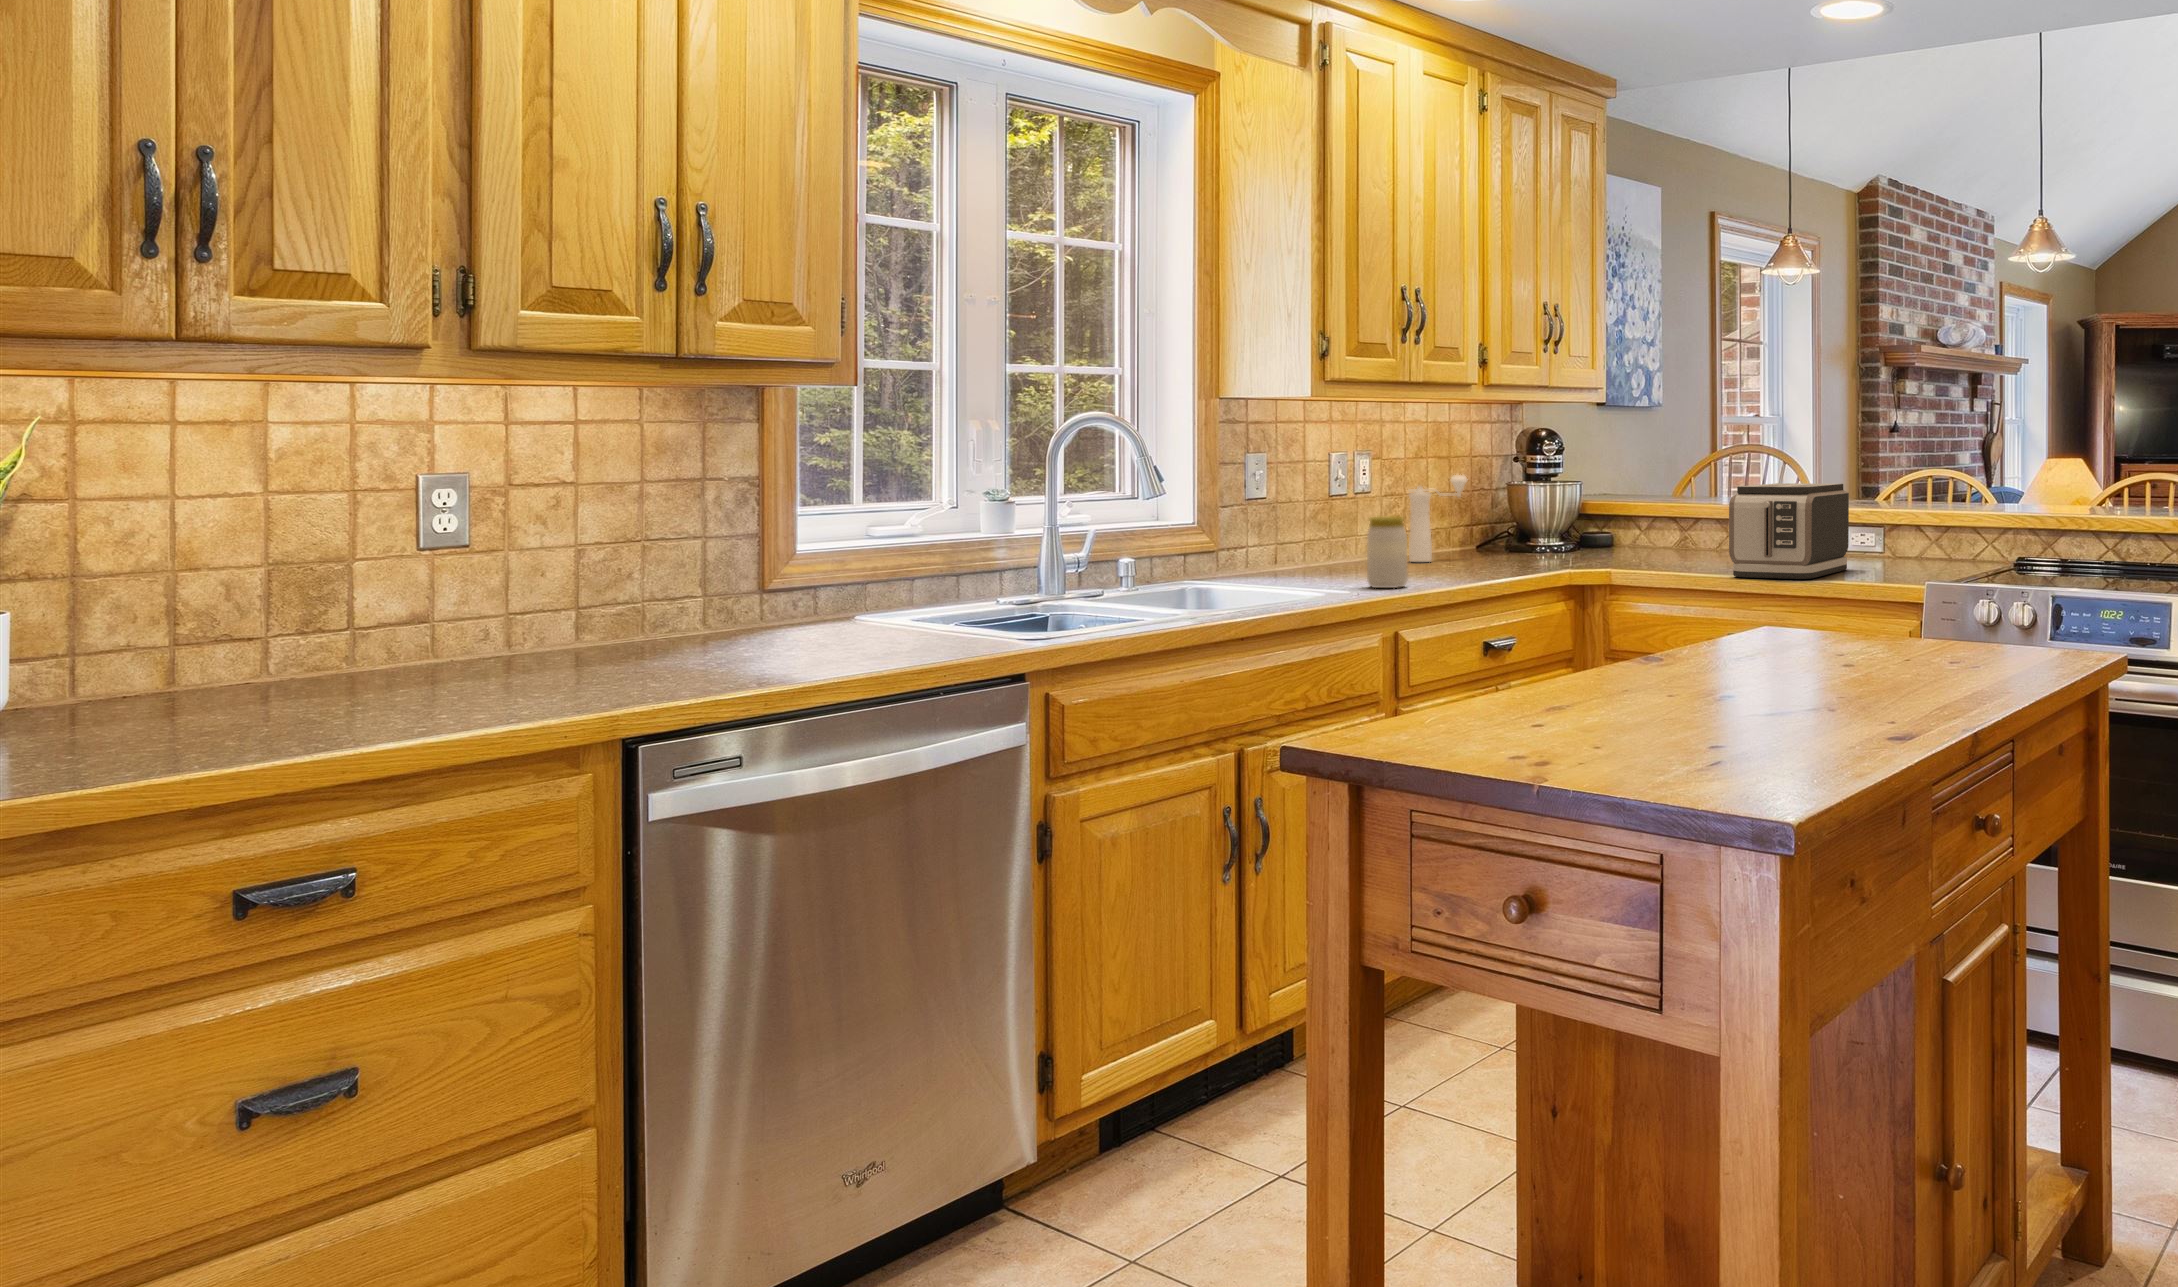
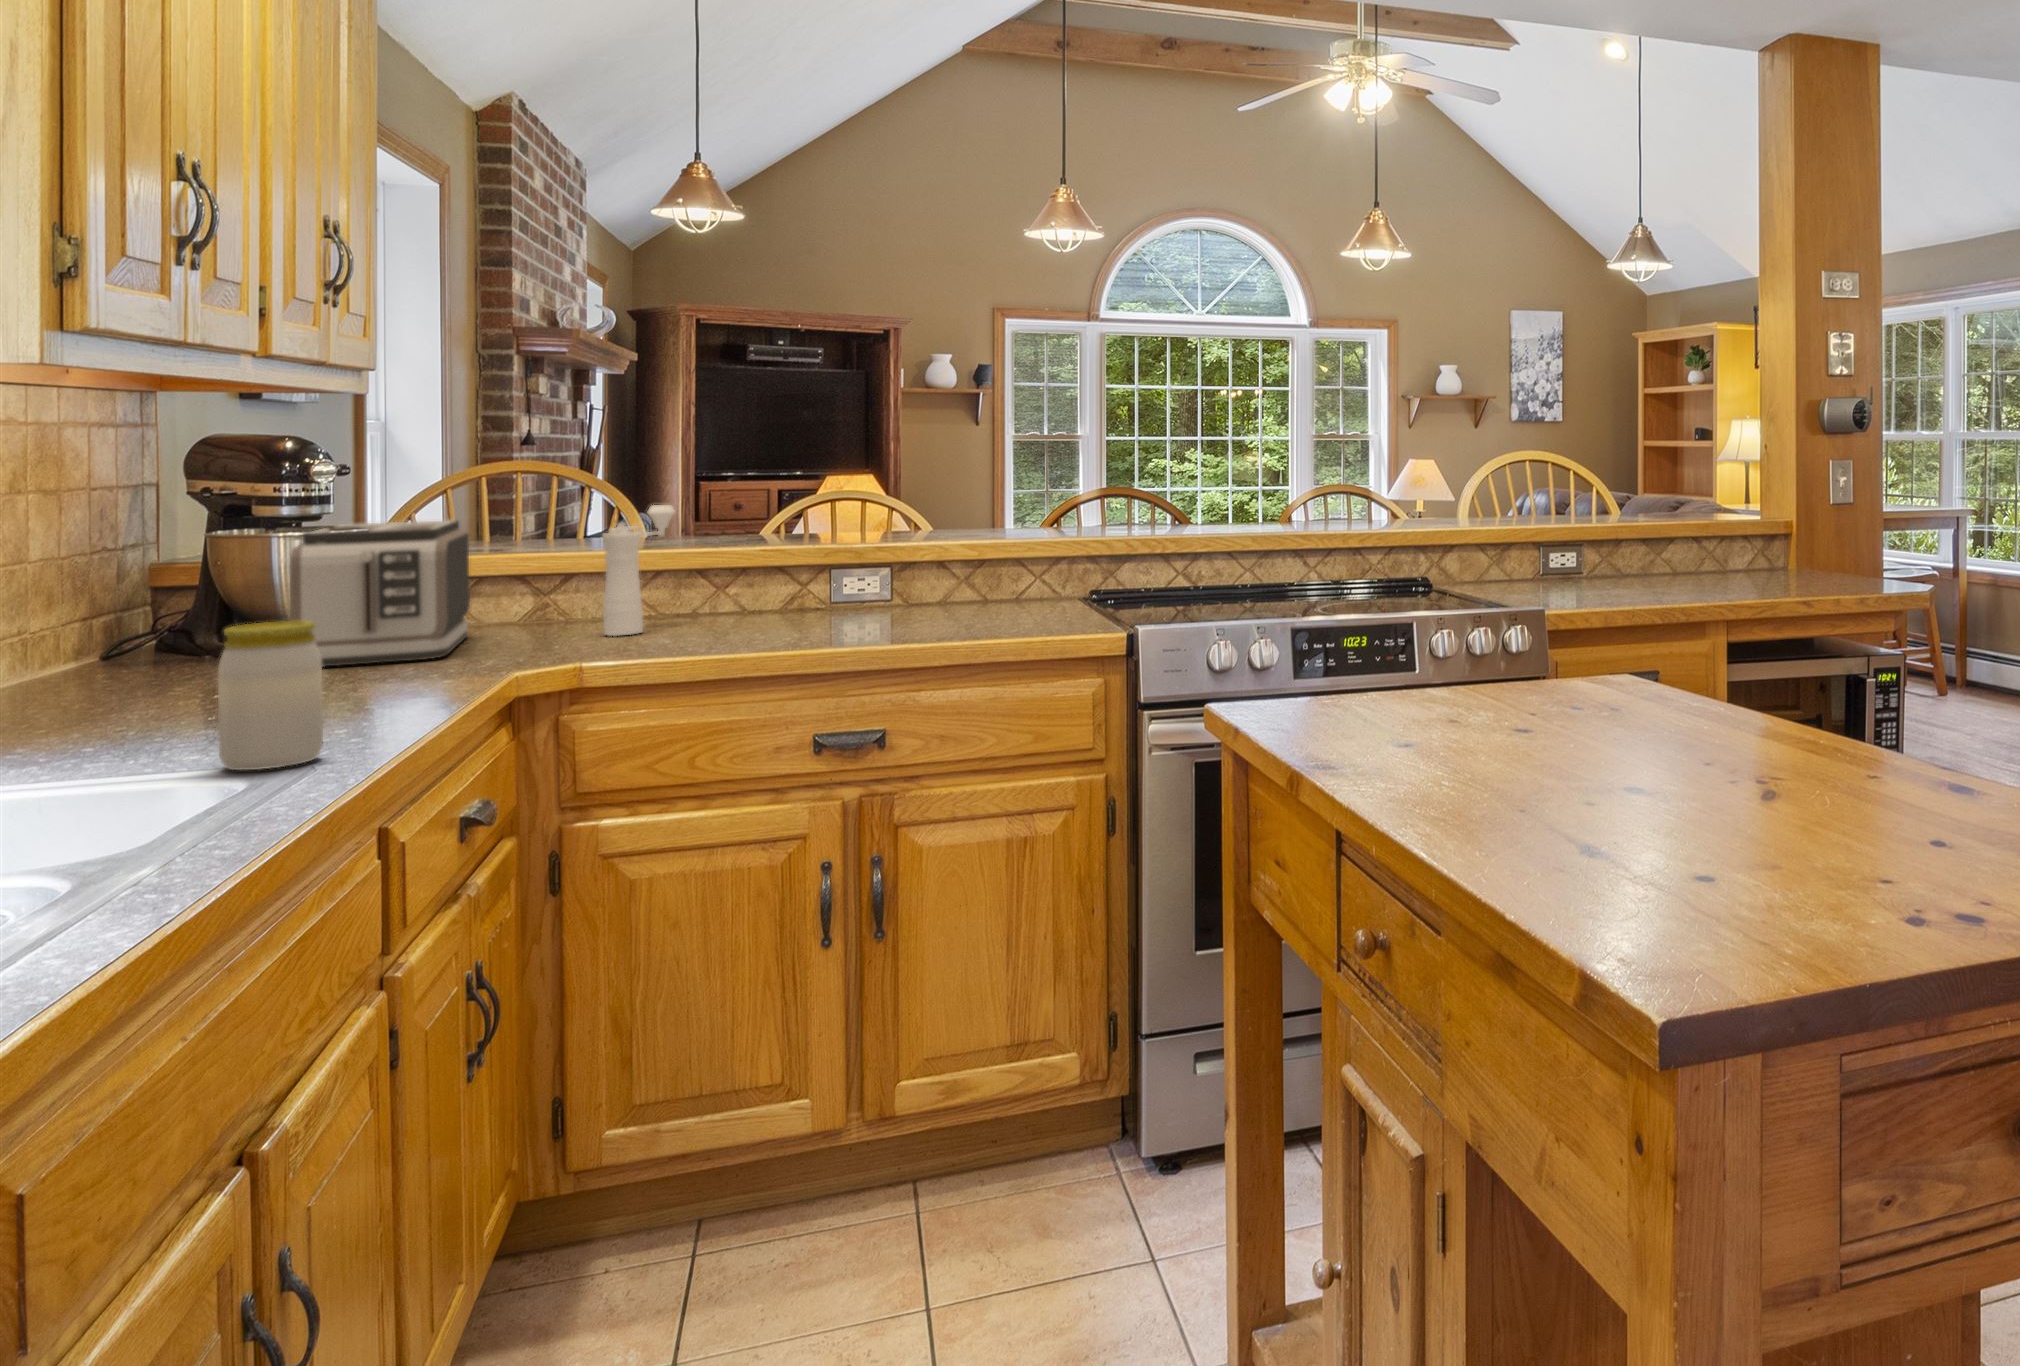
pepper mill: present [1409,475,1468,562] -> present [602,505,675,636]
toaster: present [1729,483,1849,579] -> present [290,520,470,667]

